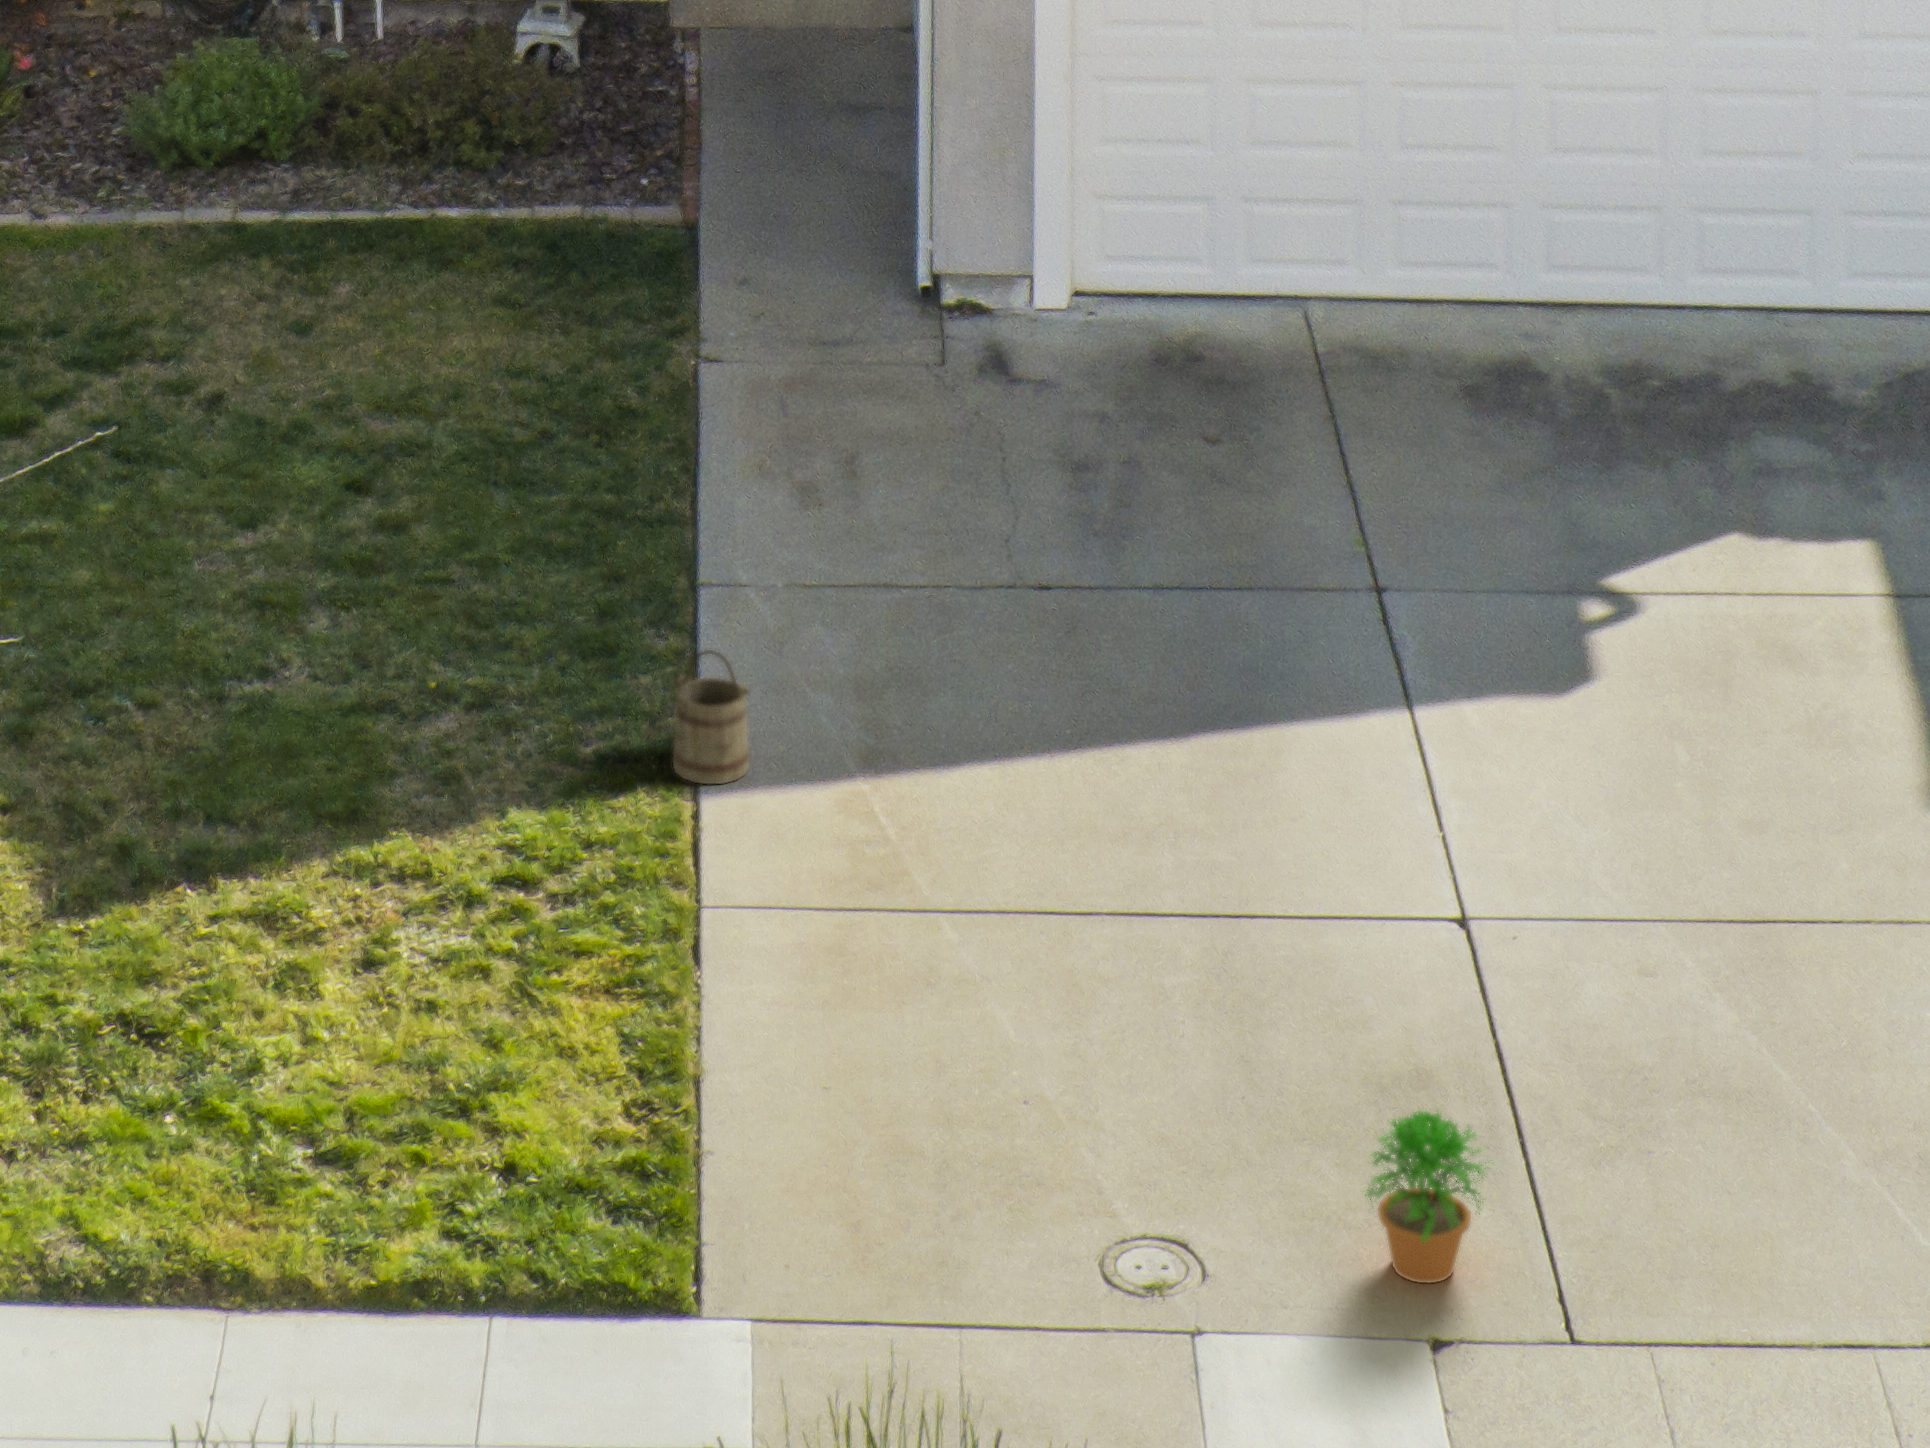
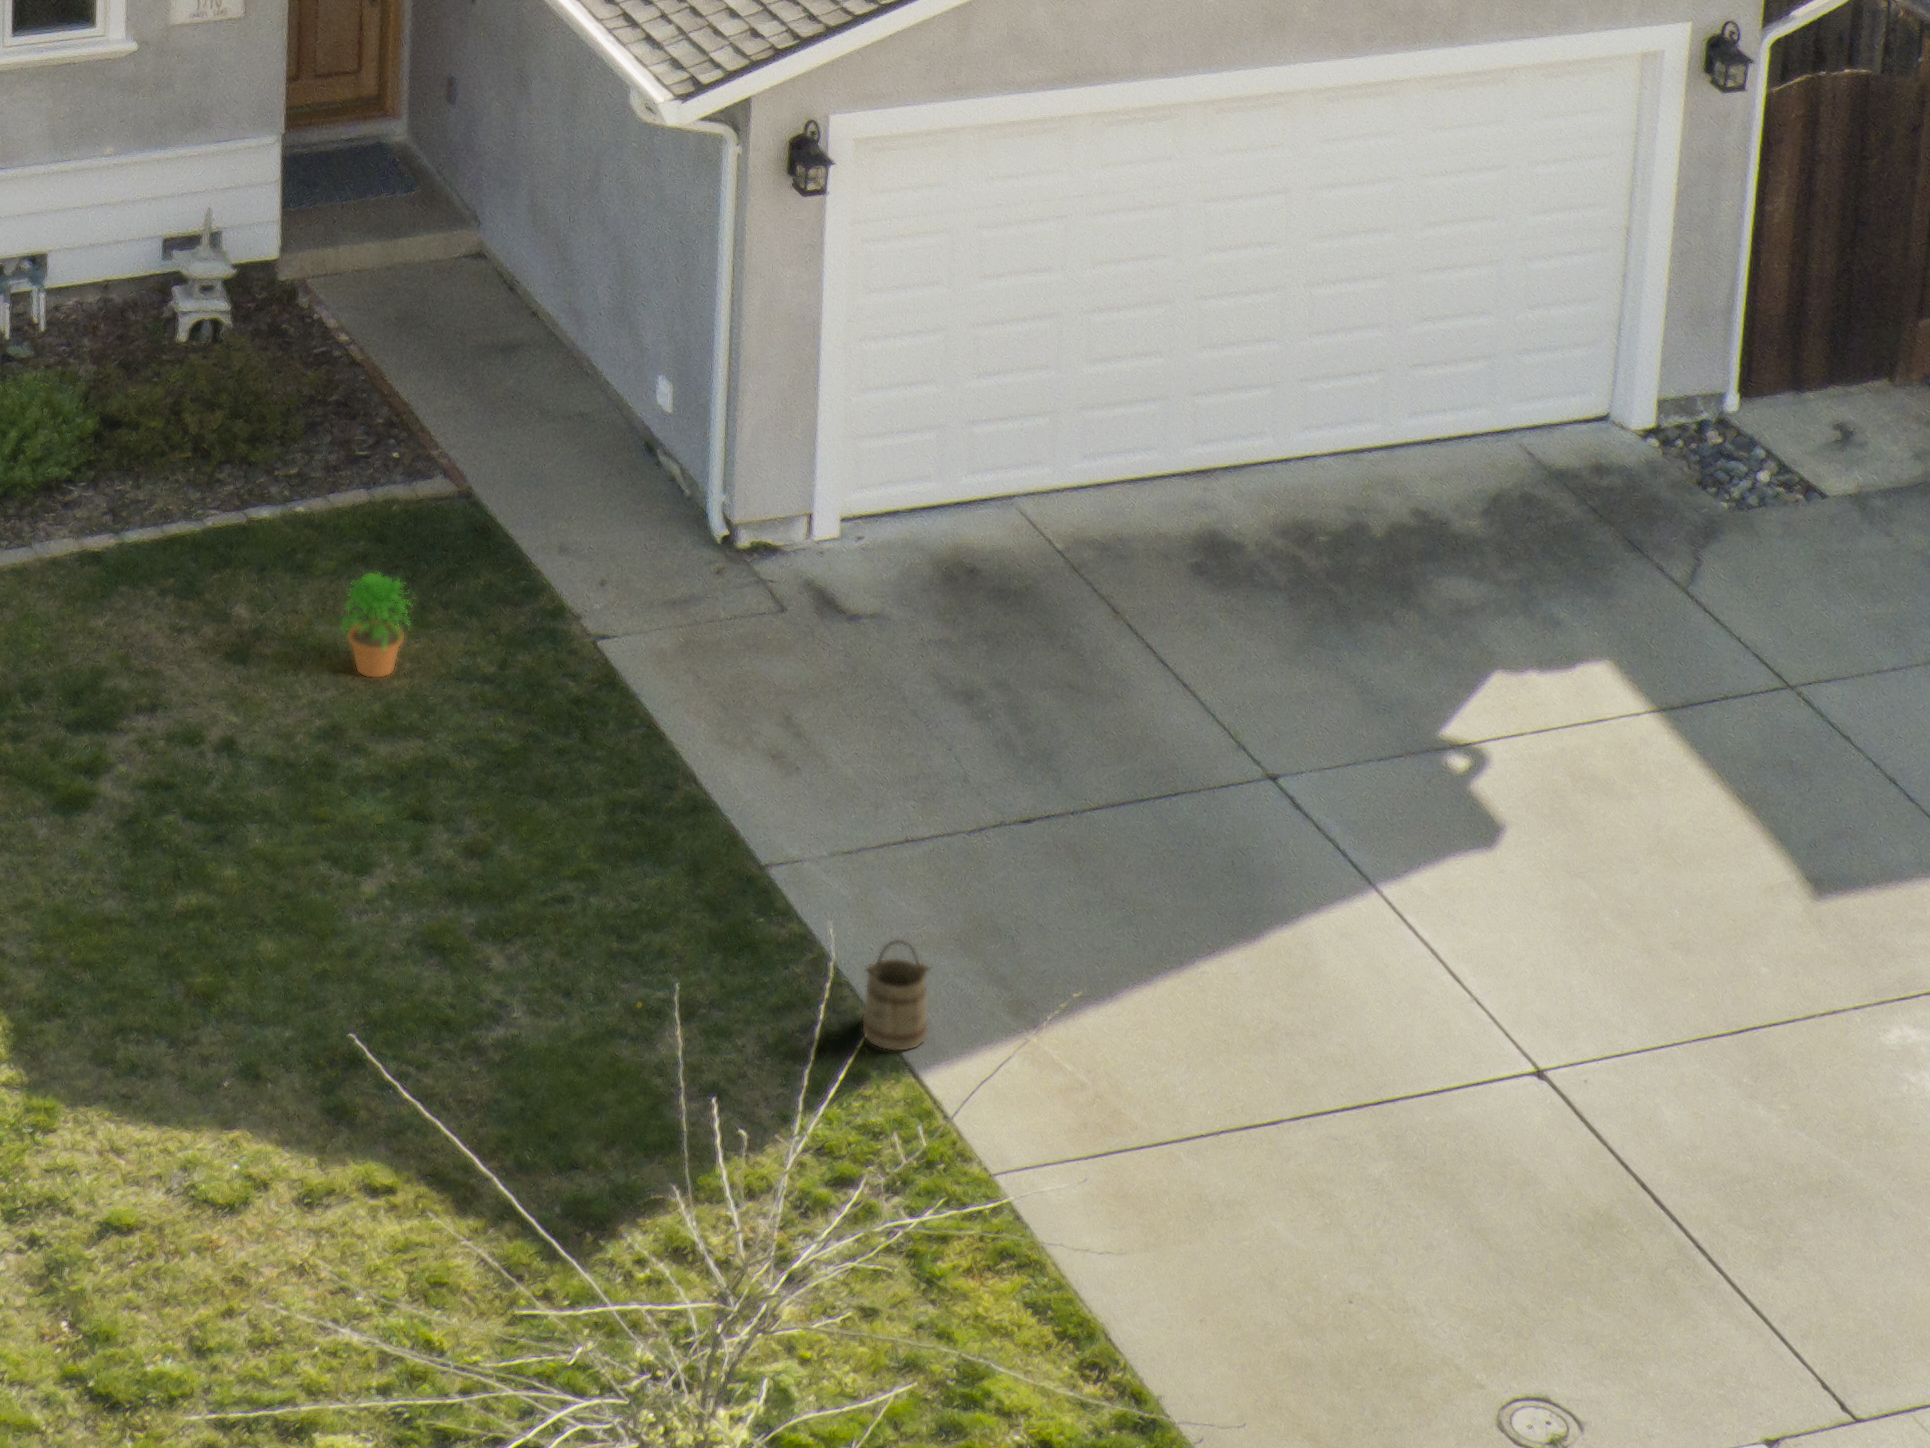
potted plant: present [1365,1110,1494,1283] -> present [342,571,411,677]

